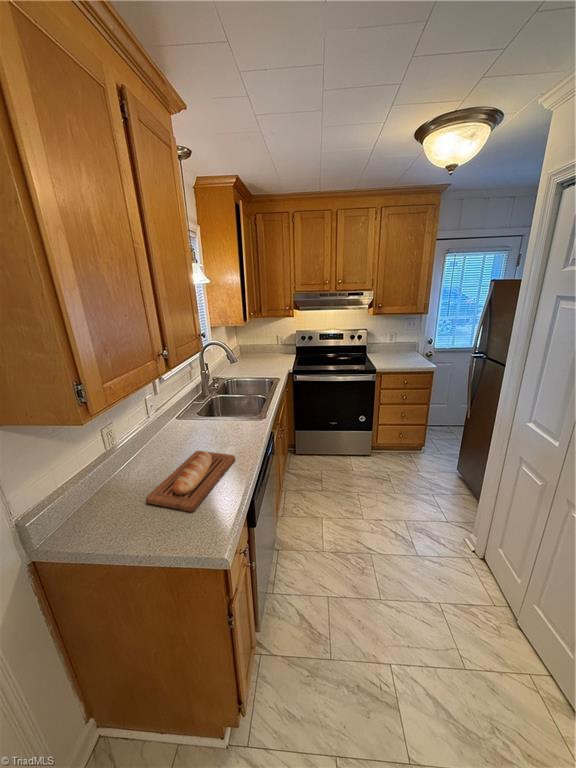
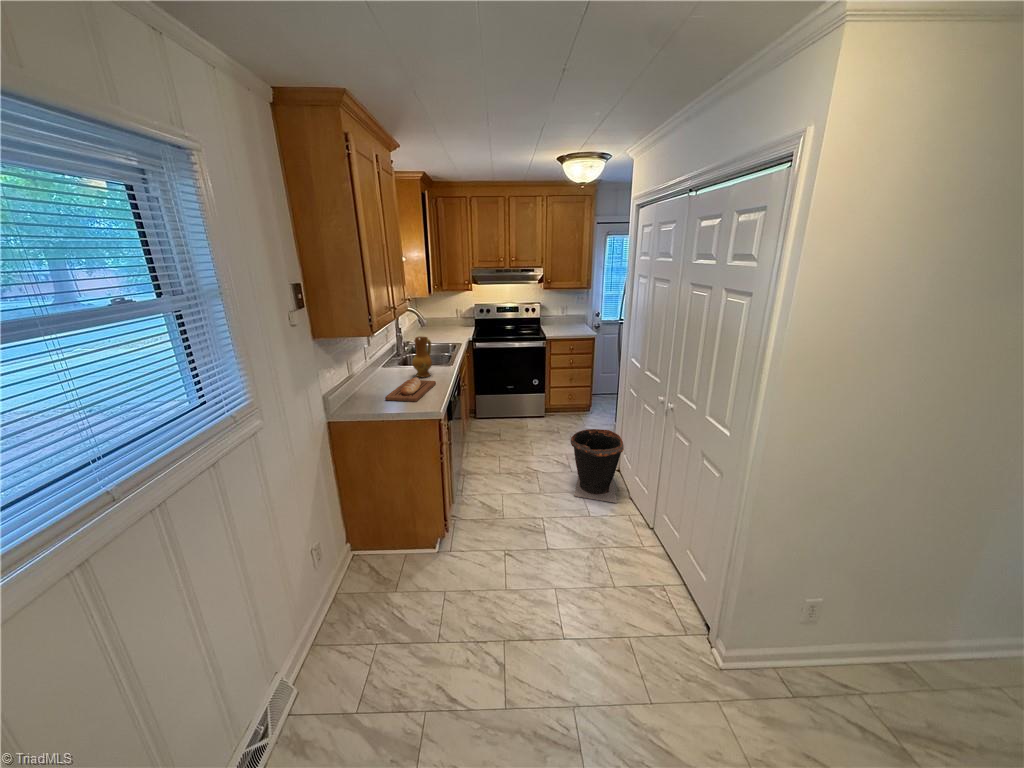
ceramic jug: none [207,385,234,442] -> present [412,337,432,377]
waste bin: none [427,509,518,638] -> present [570,429,624,503]

